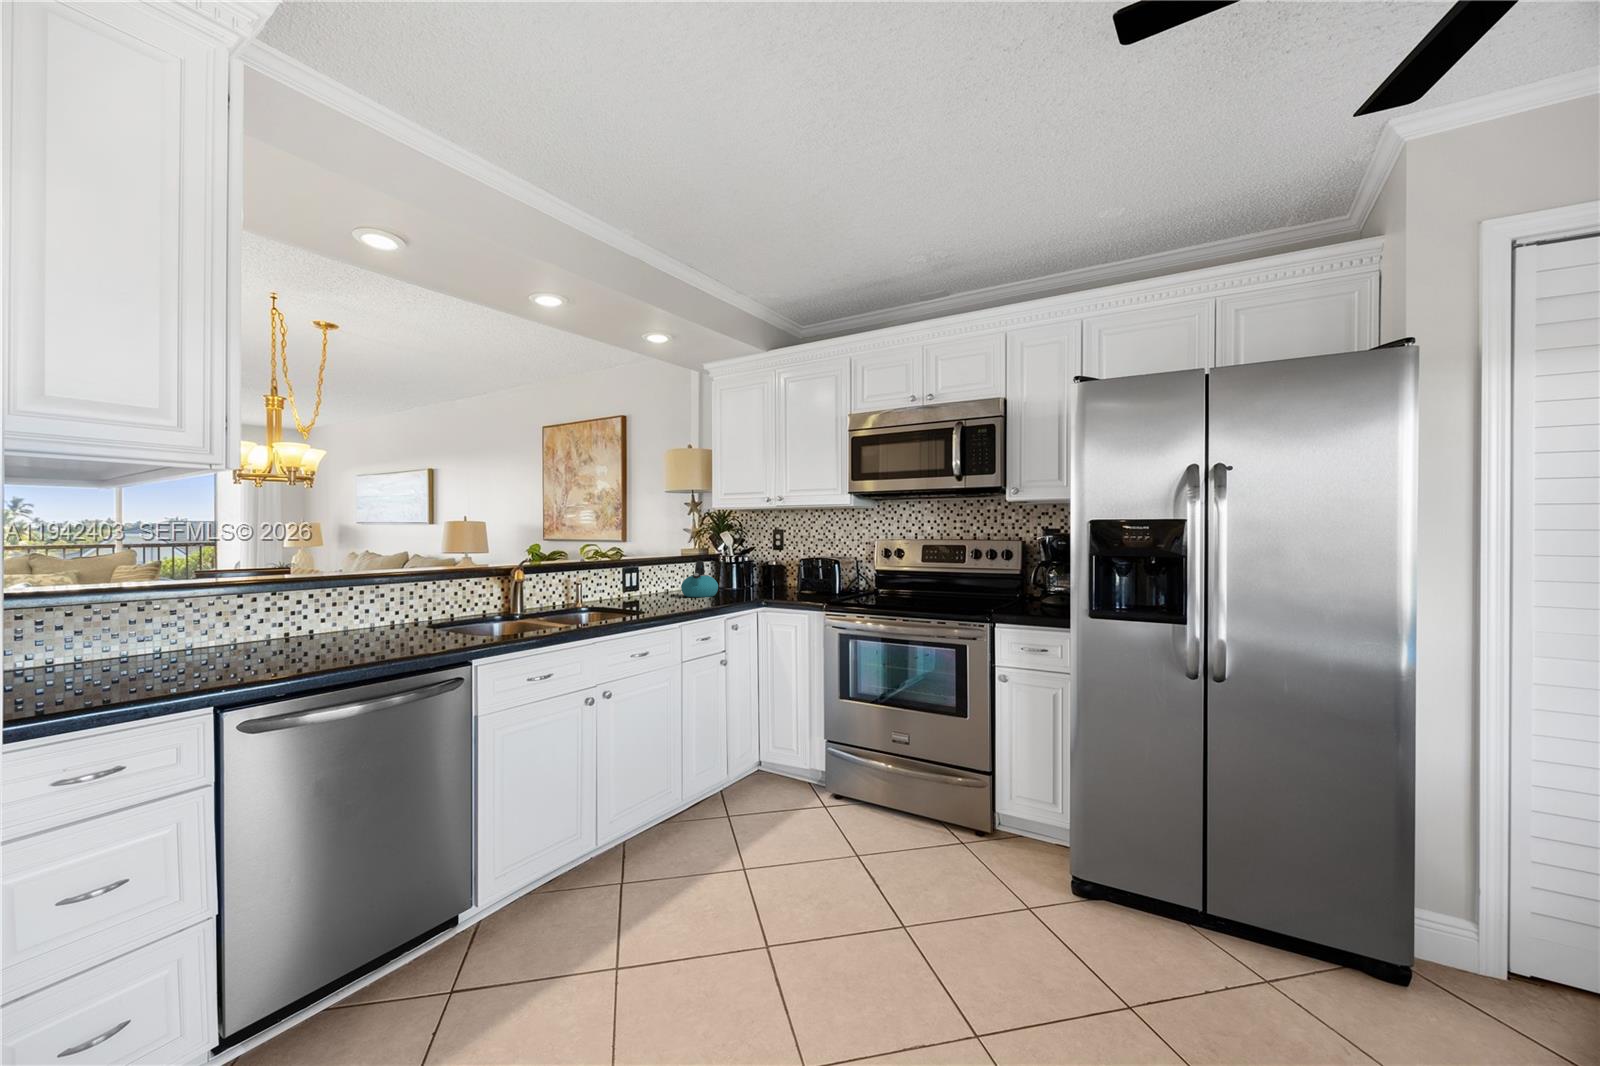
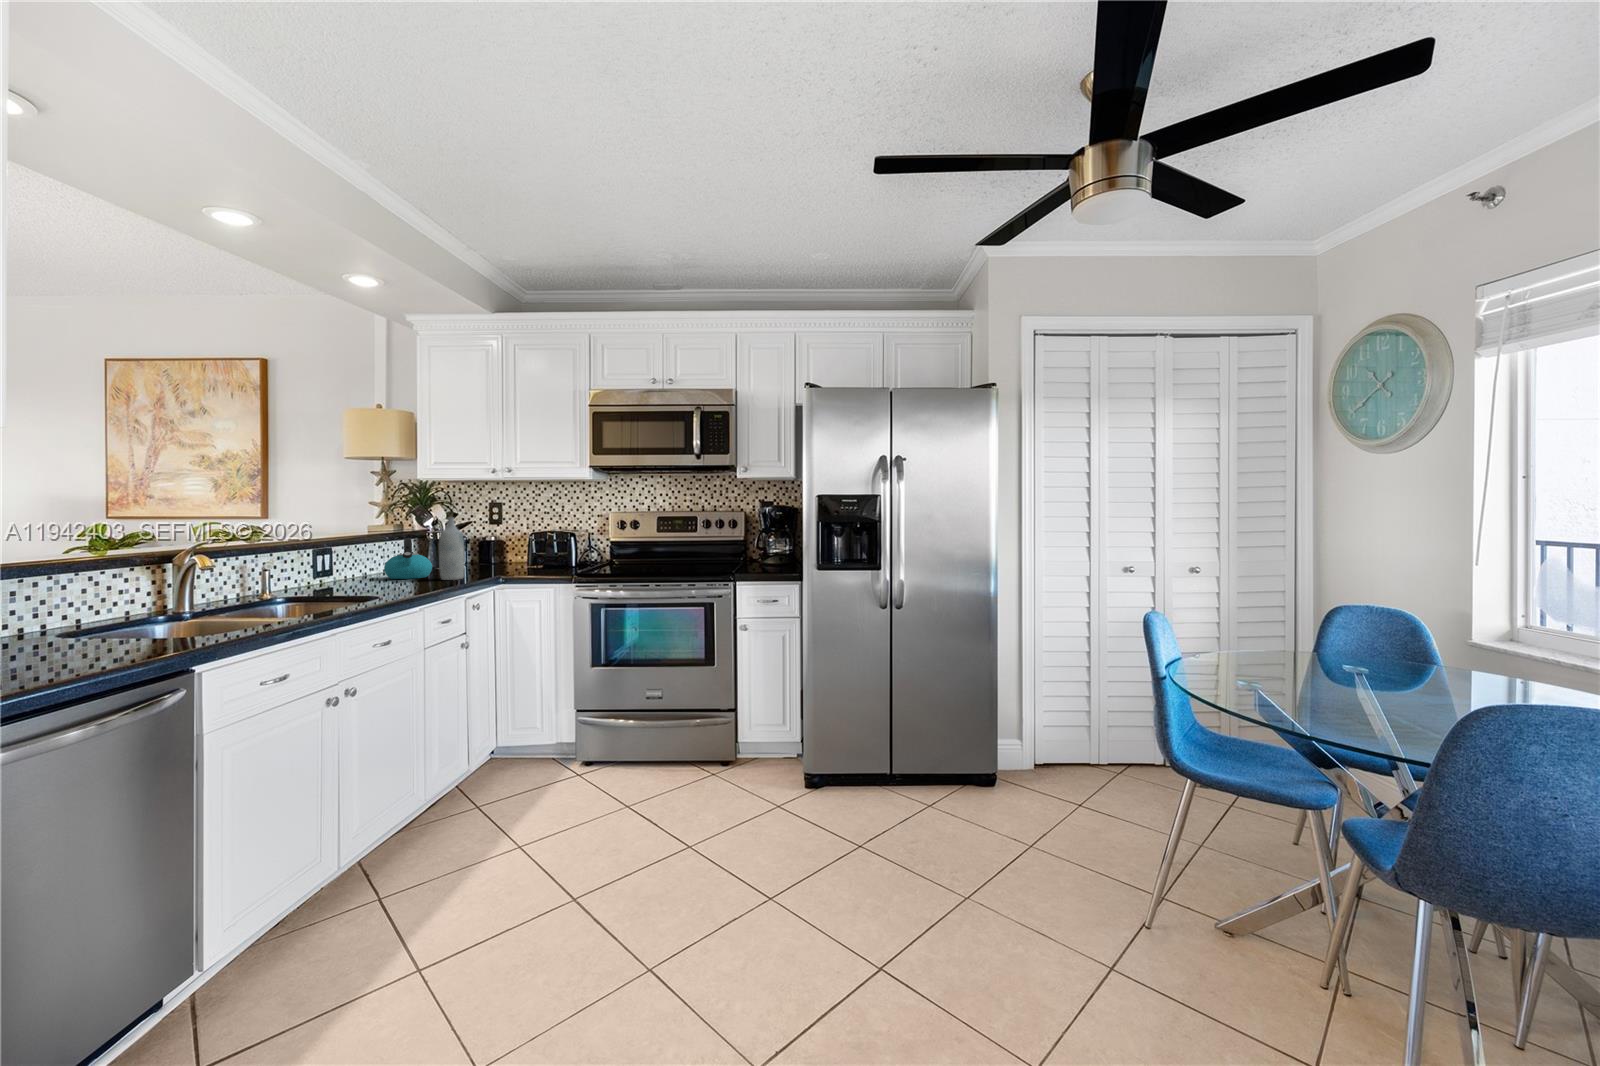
bottle: none [717,543,738,600] -> present [439,517,465,580]

